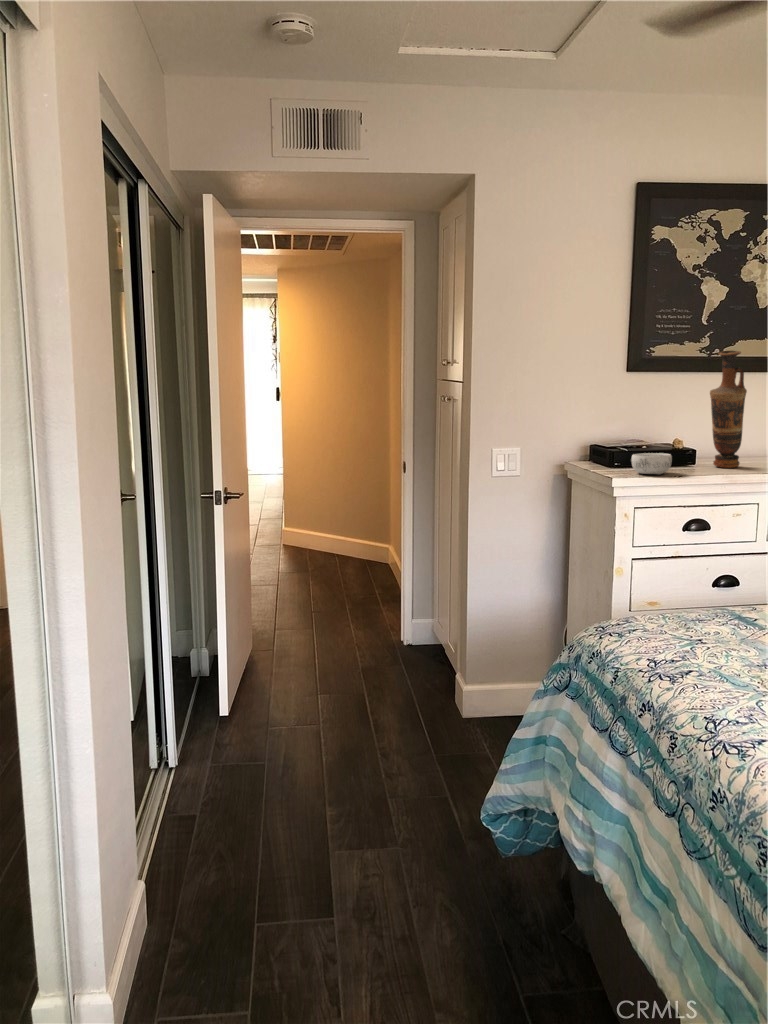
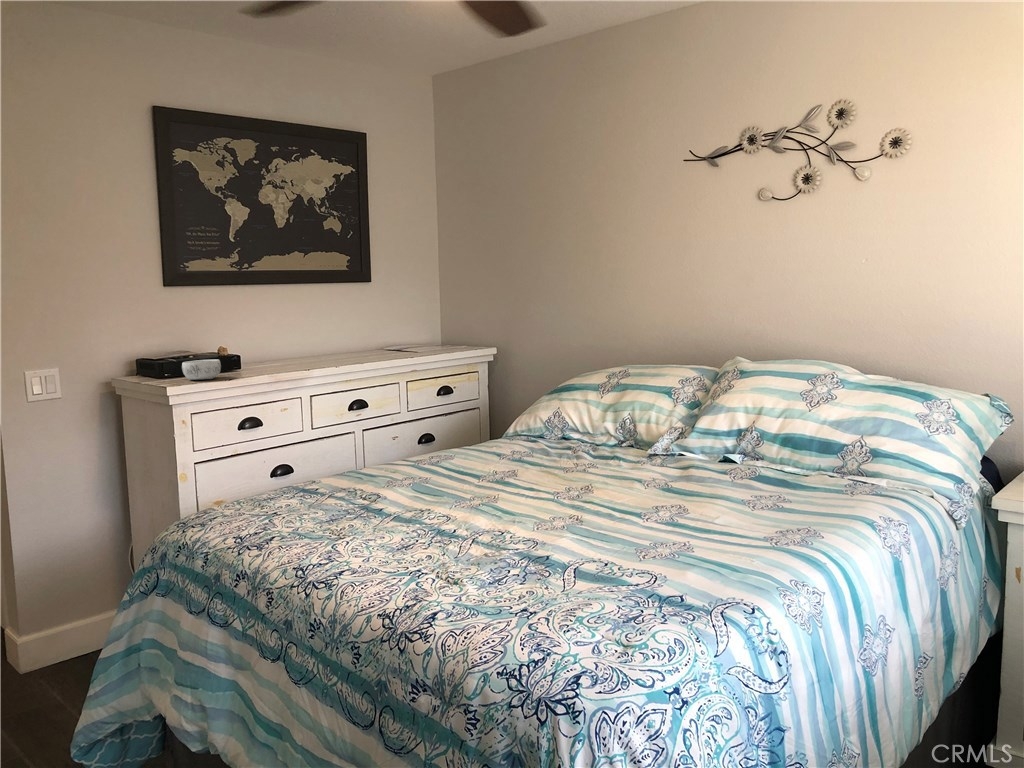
vase: present [710,351,747,468] -> none [246,265,279,369]

